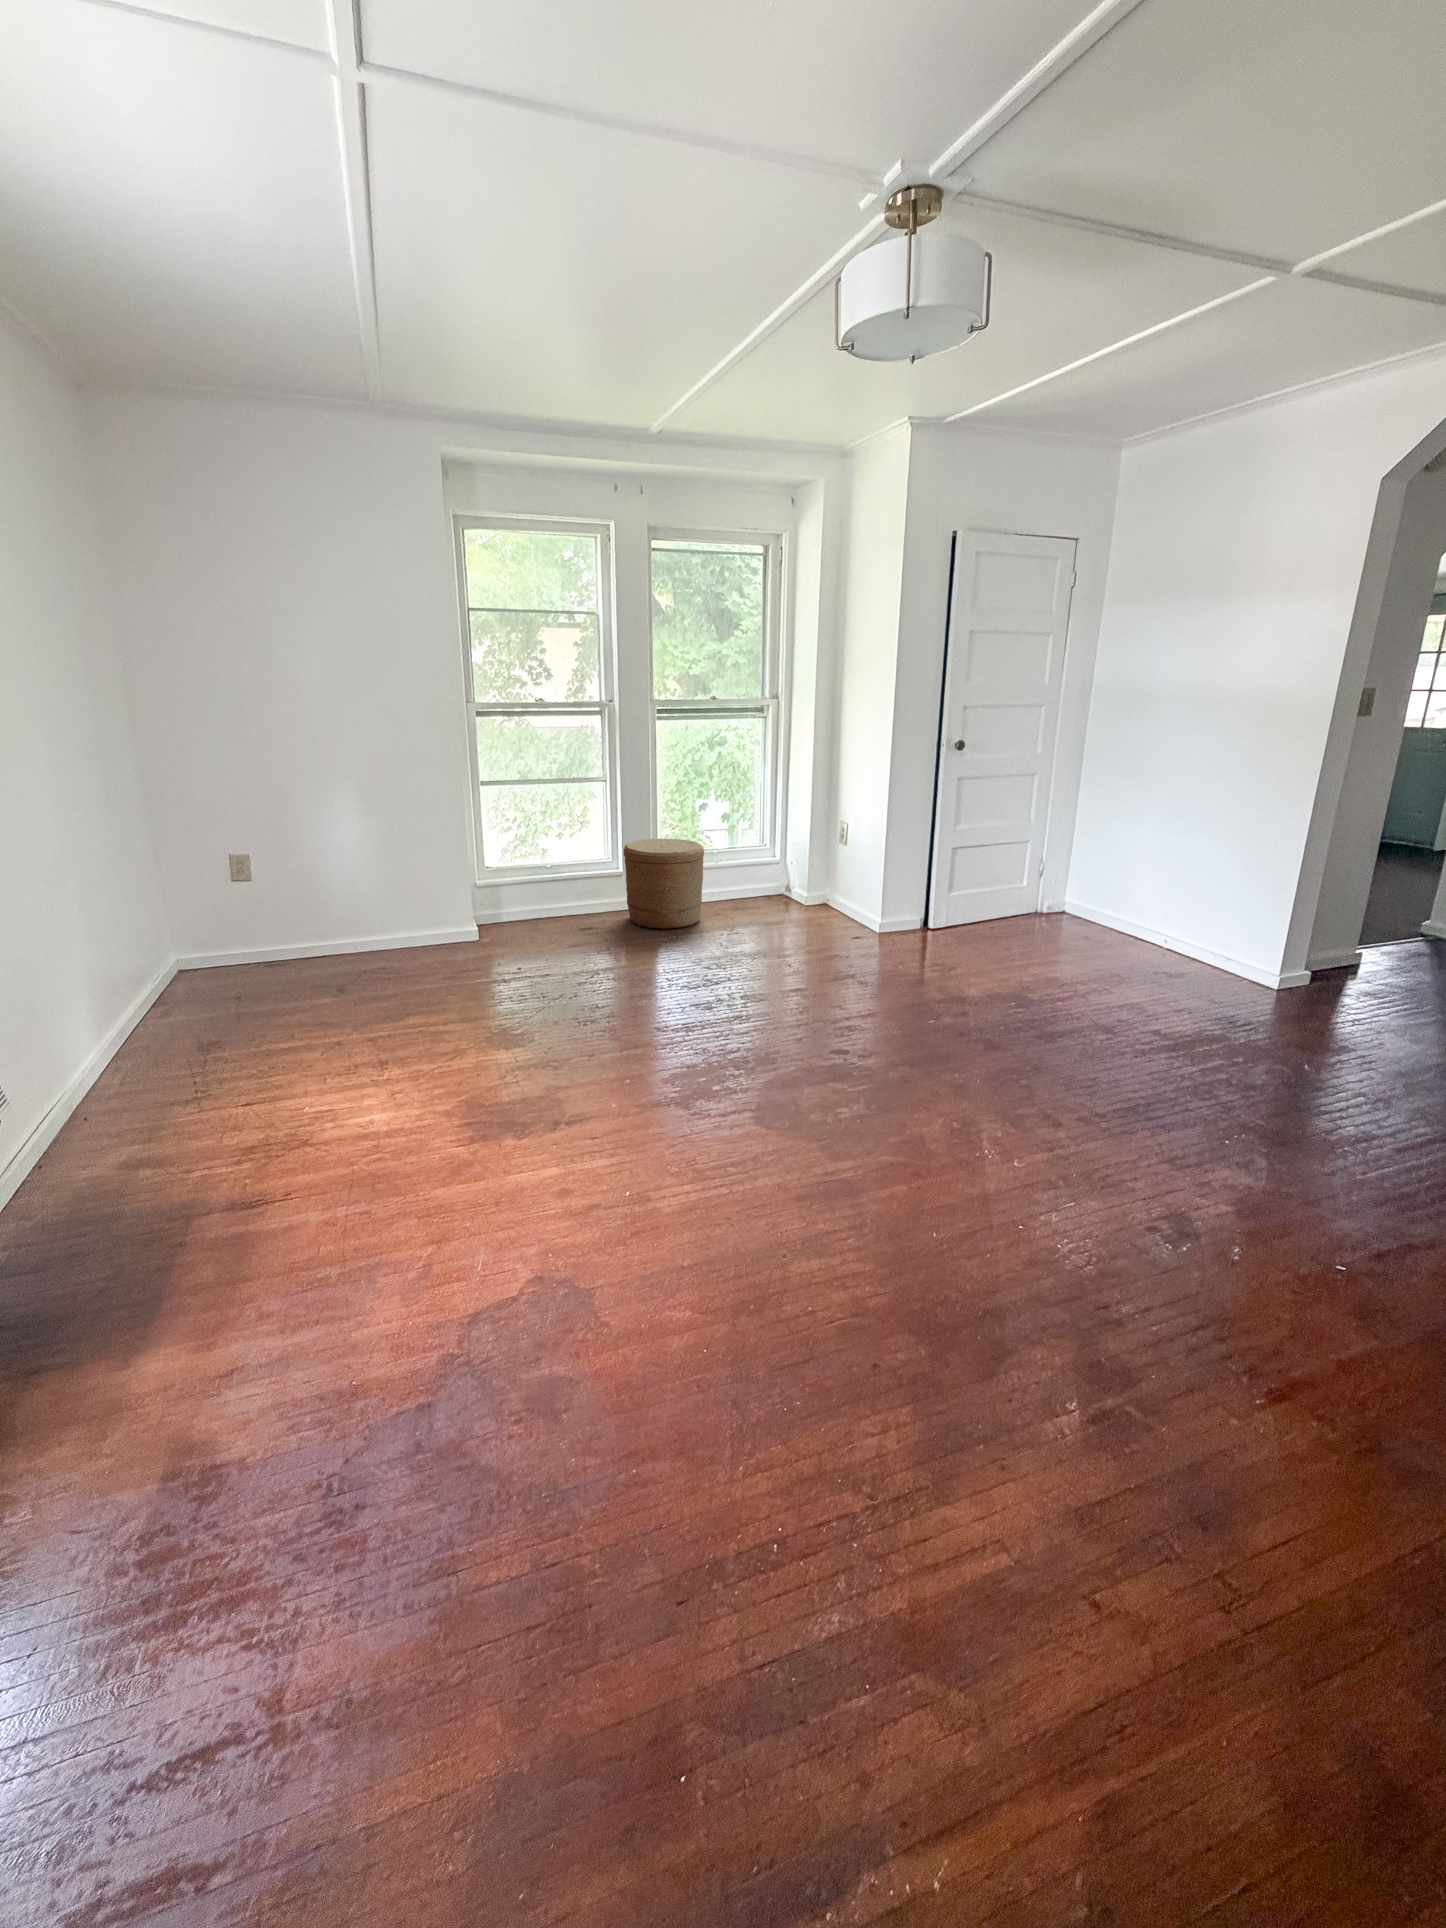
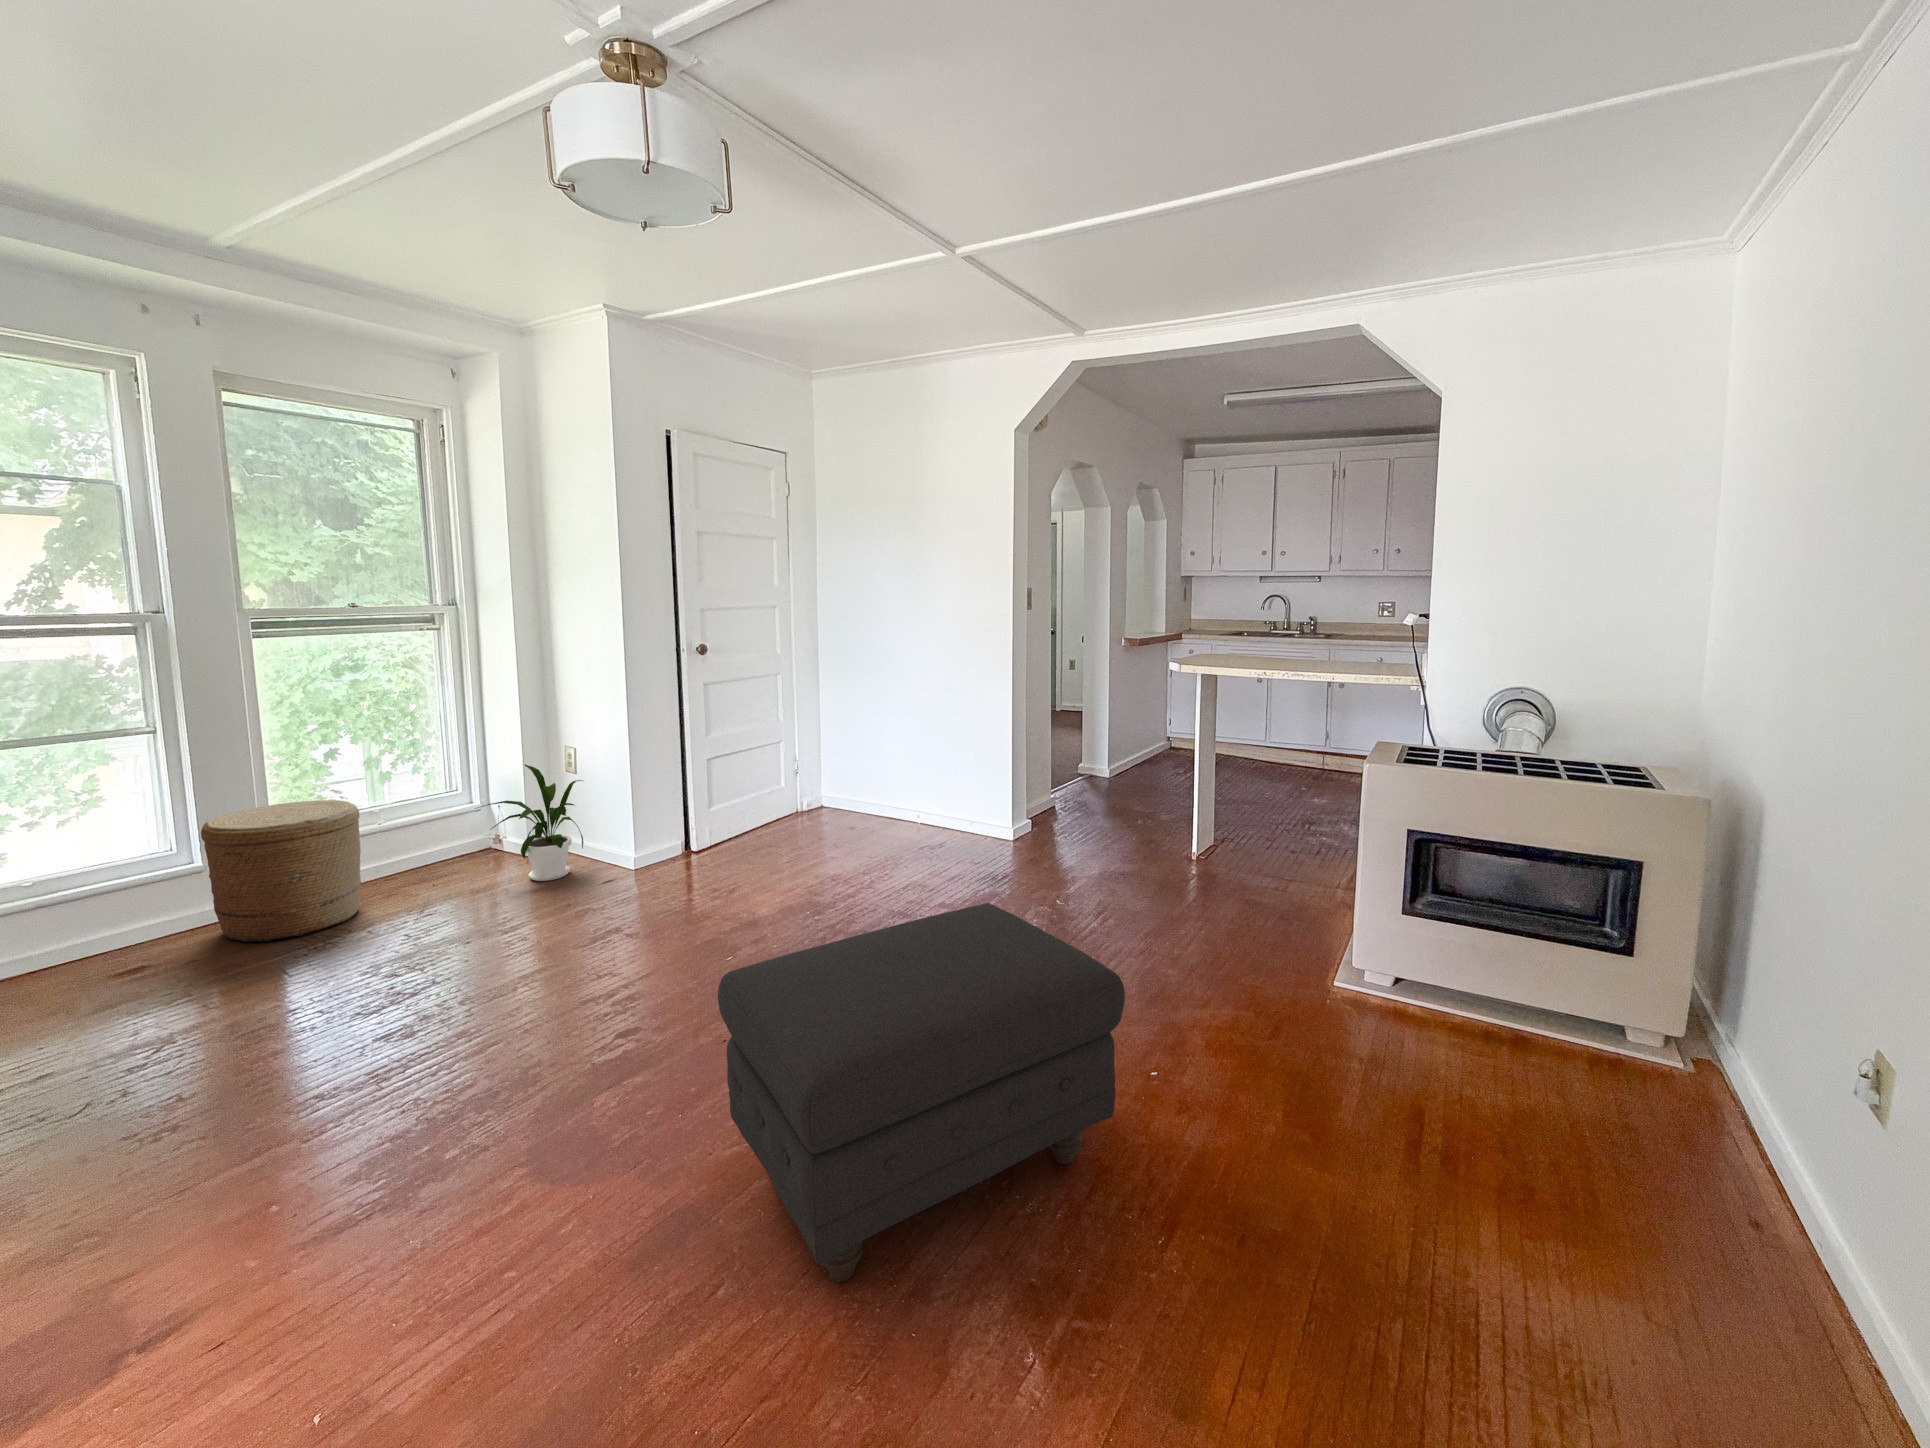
house plant: none [773,832,851,927] -> present [477,764,583,881]
ottoman: none [886,1019,1283,1296] -> present [718,903,1125,1282]

